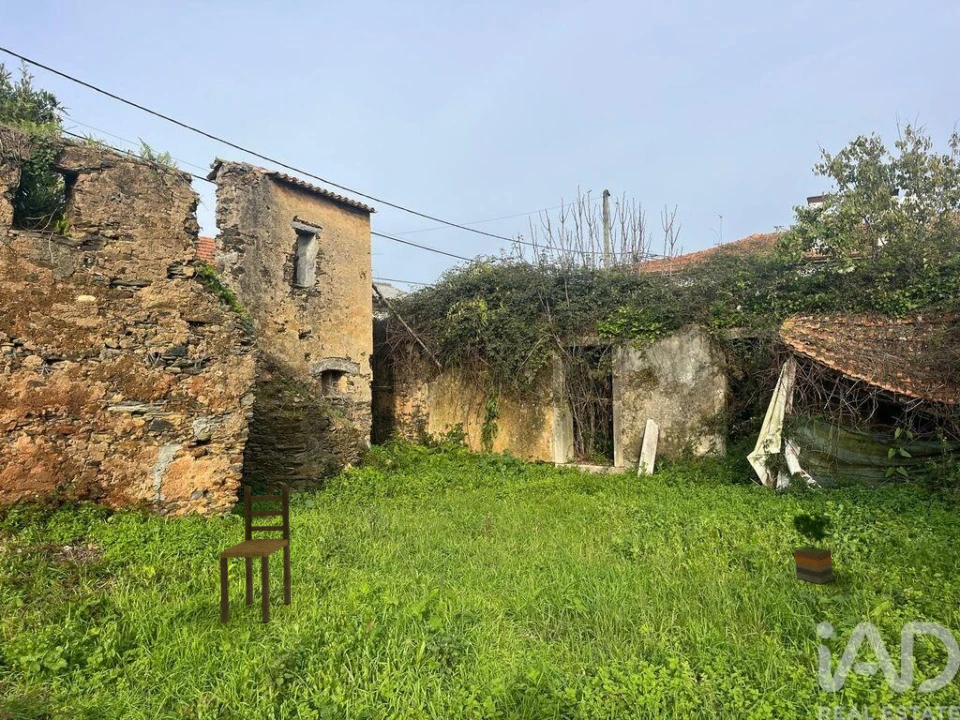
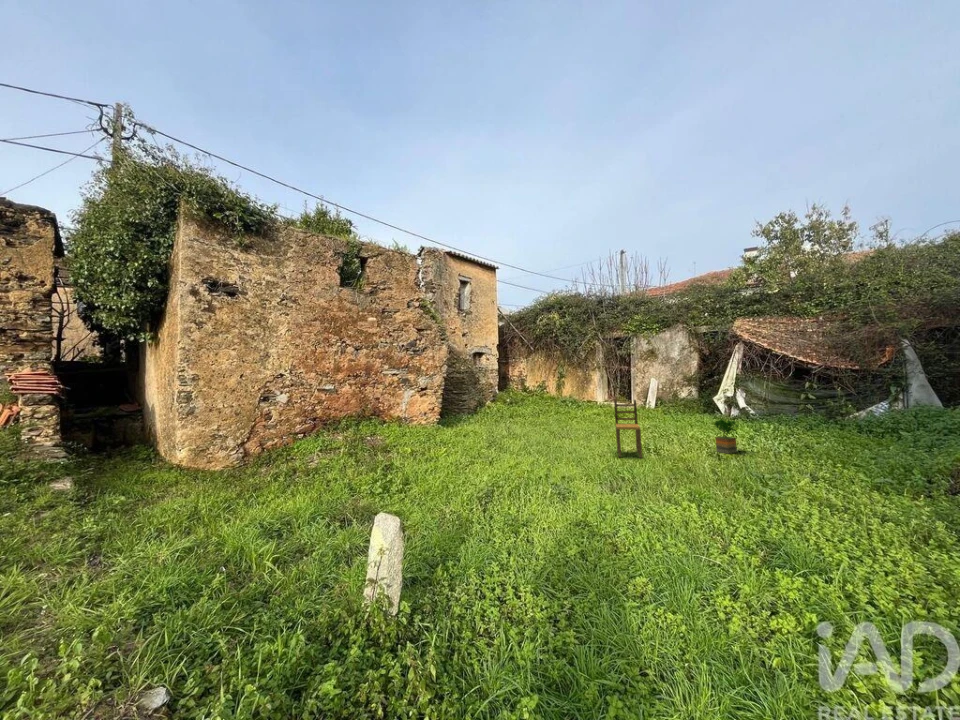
chair: present [220,485,291,622] -> present [614,400,642,458]

